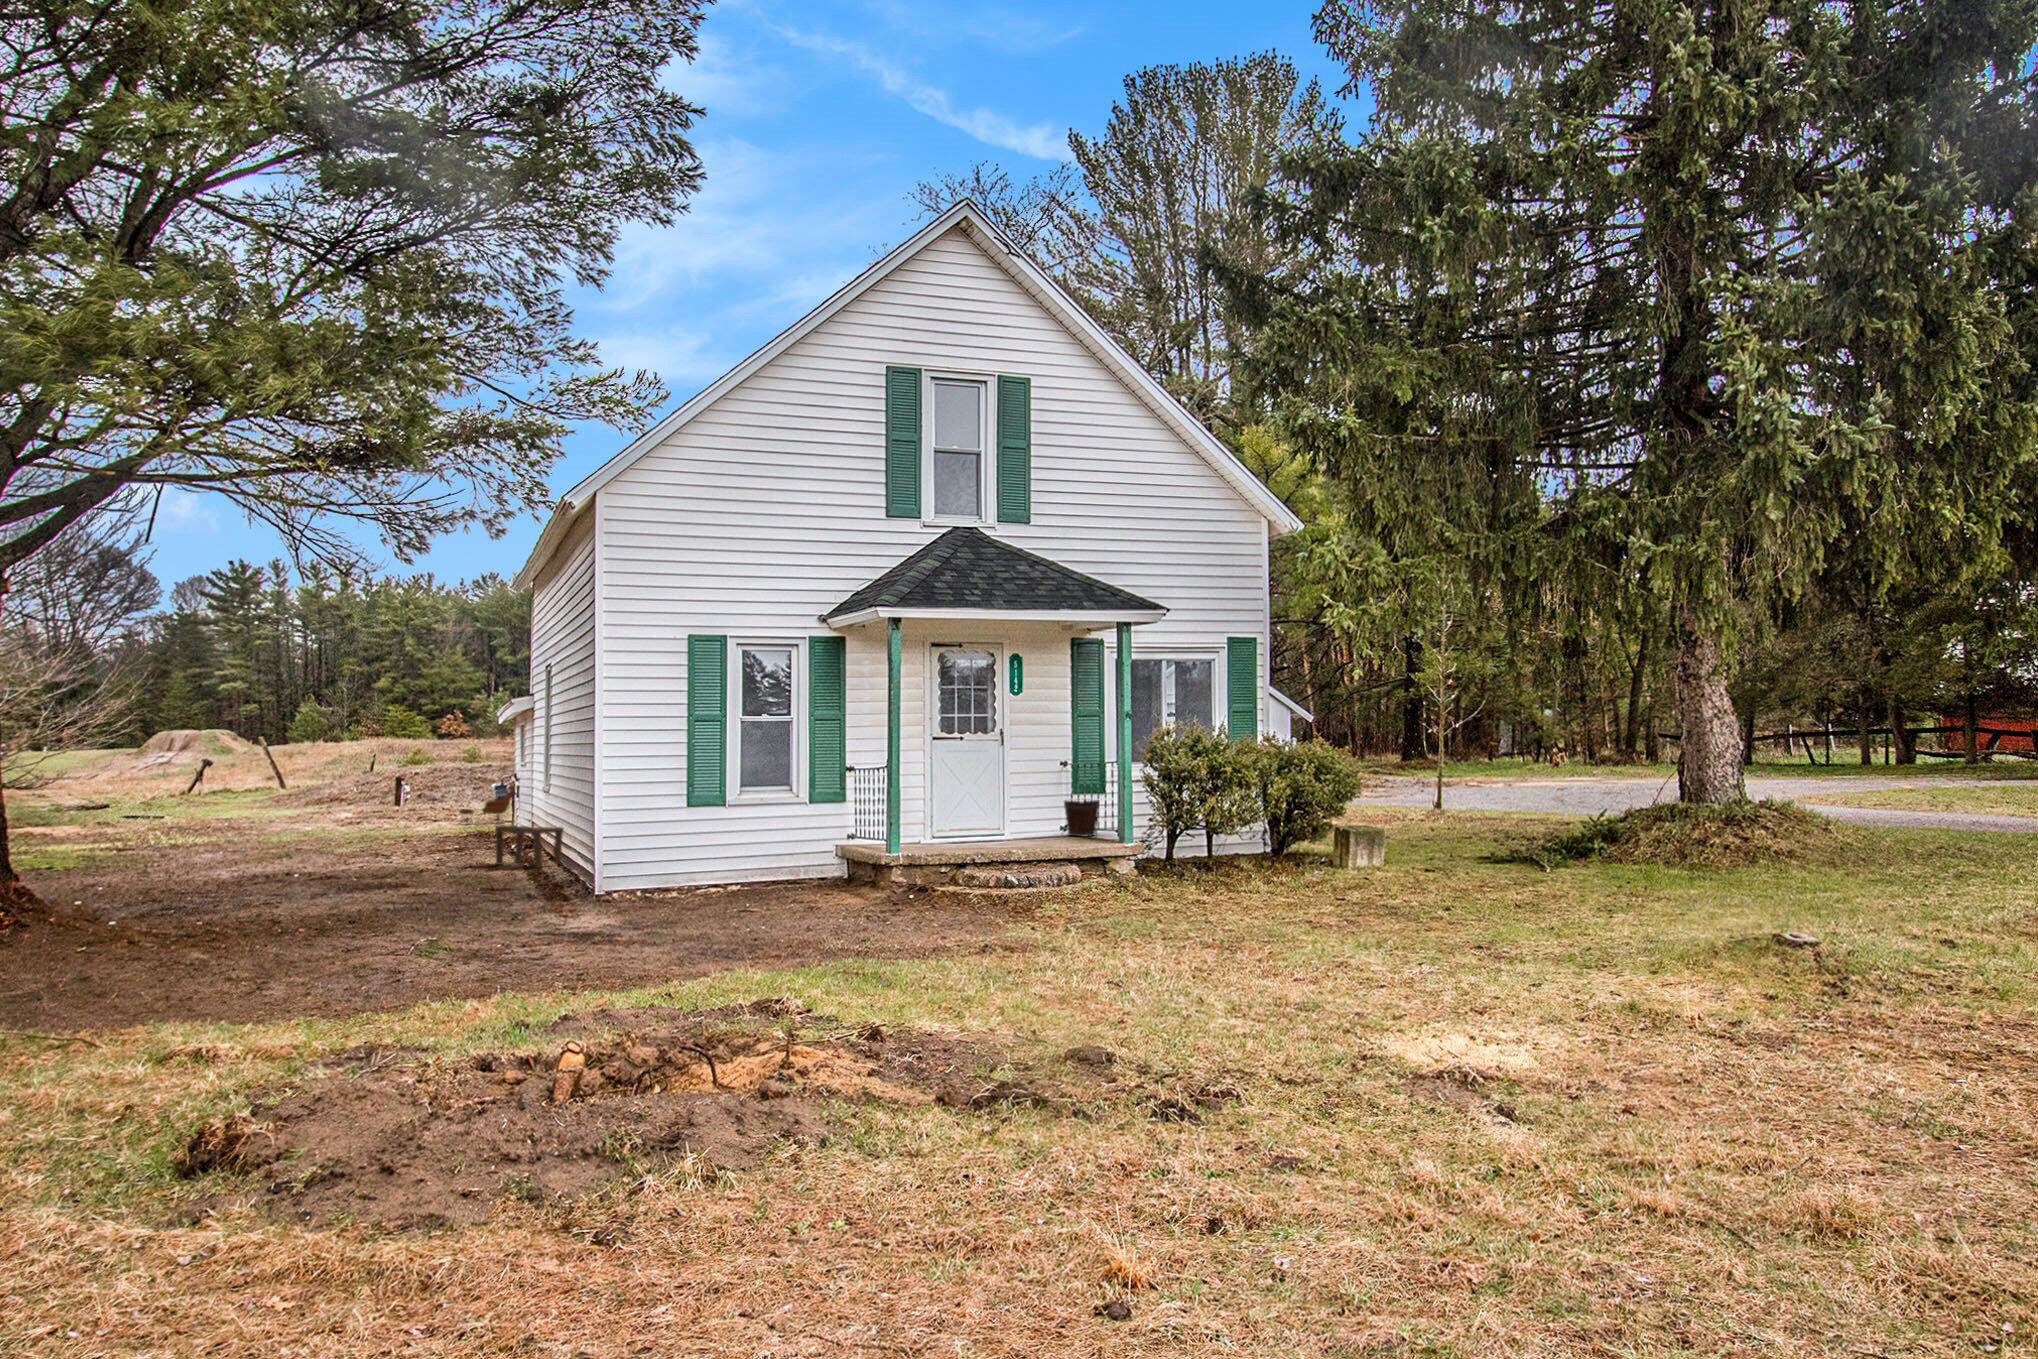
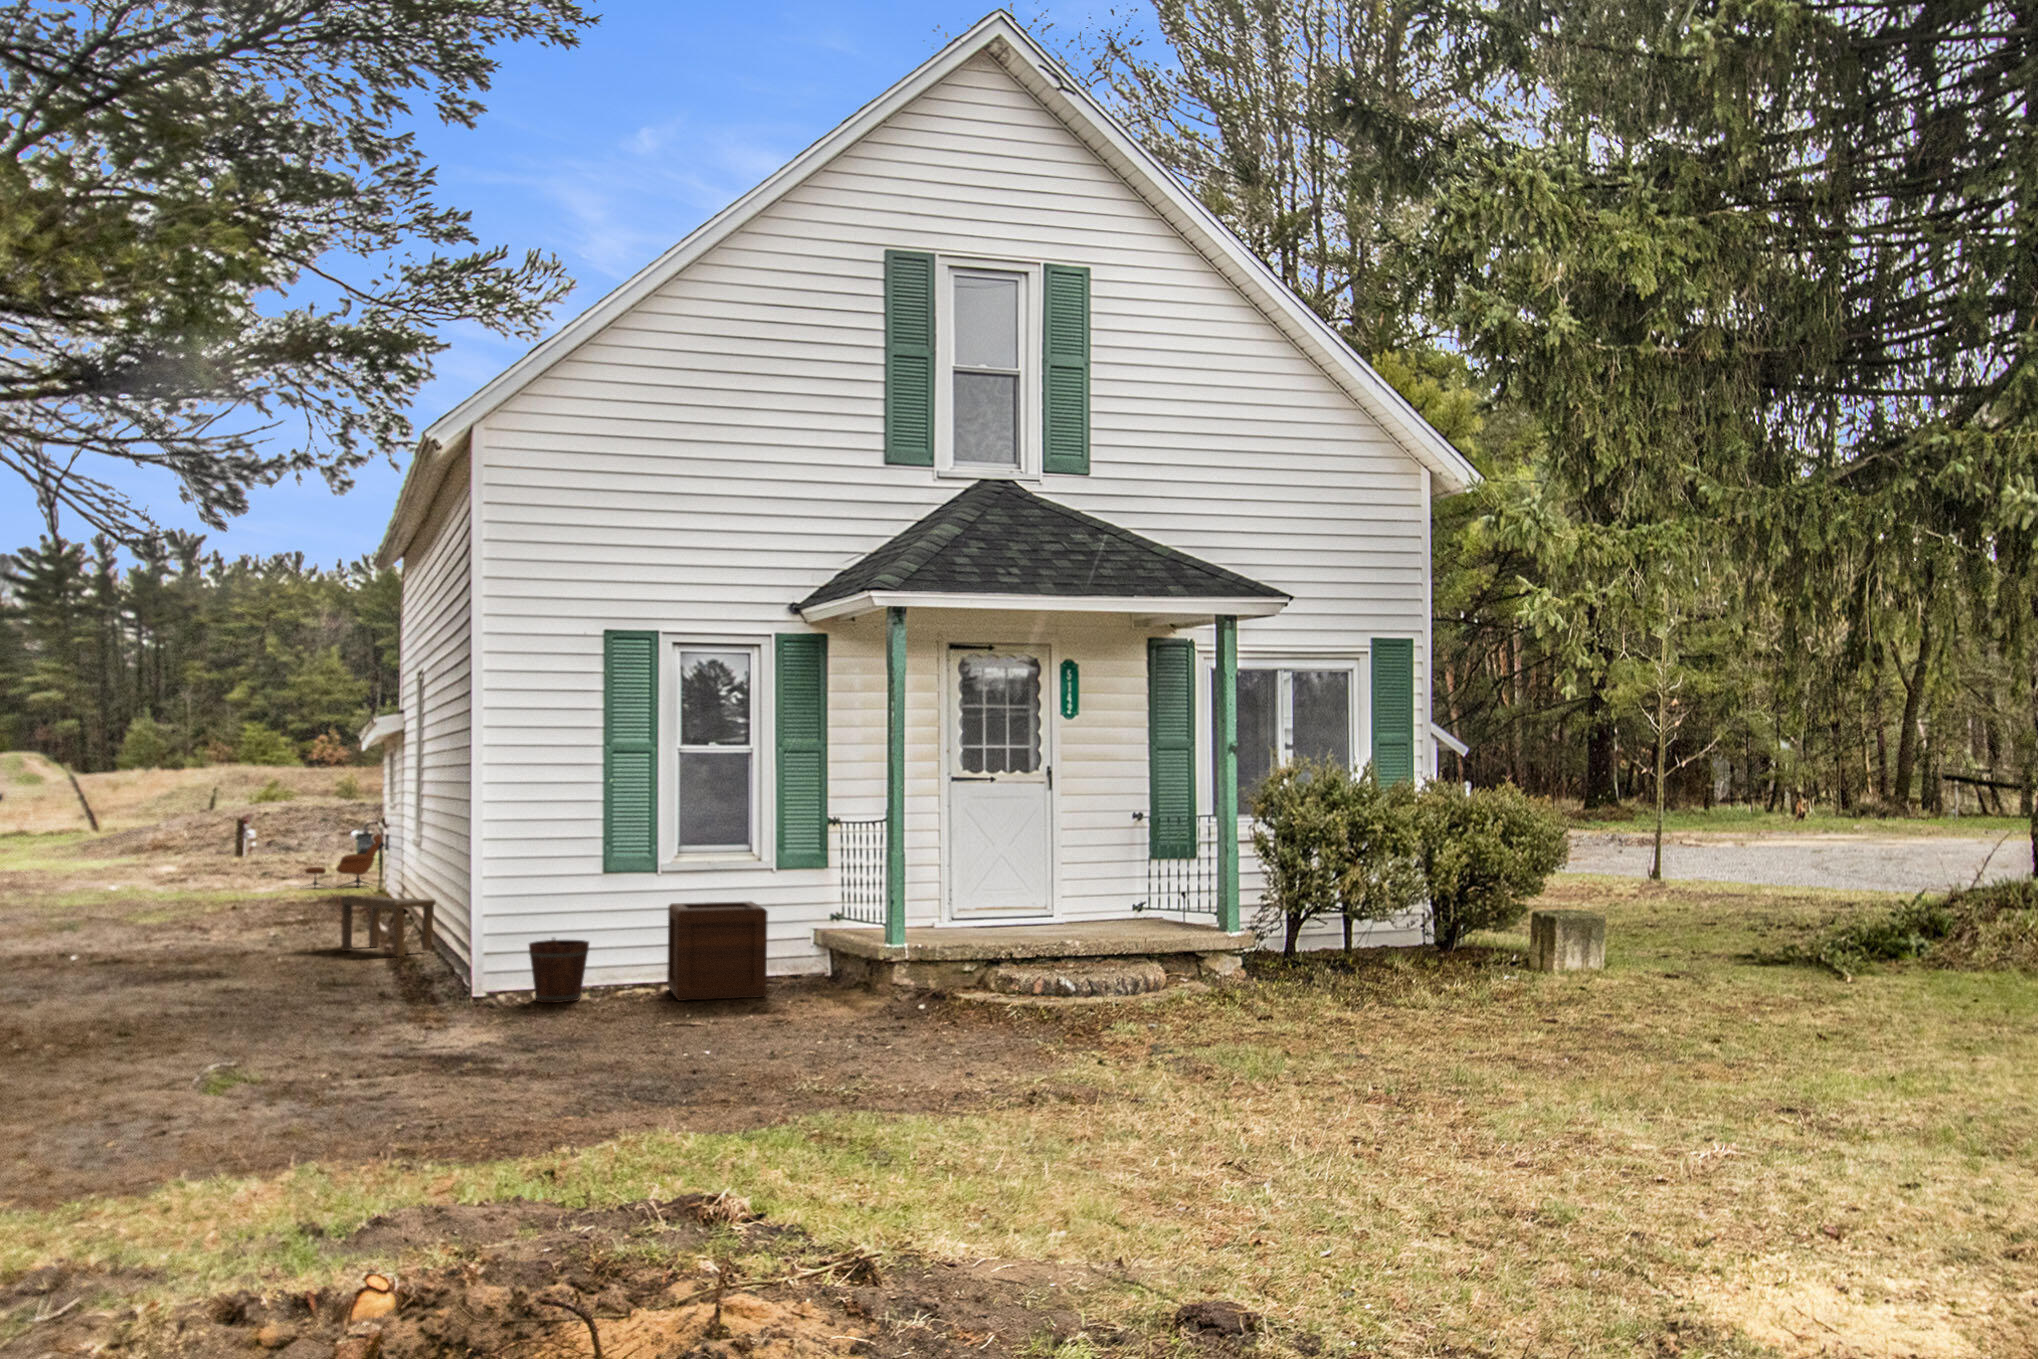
bucket: present [1064,800,1100,837] -> present [529,939,589,1003]
wooden crate: none [733,825,804,894] -> present [667,902,768,1001]

